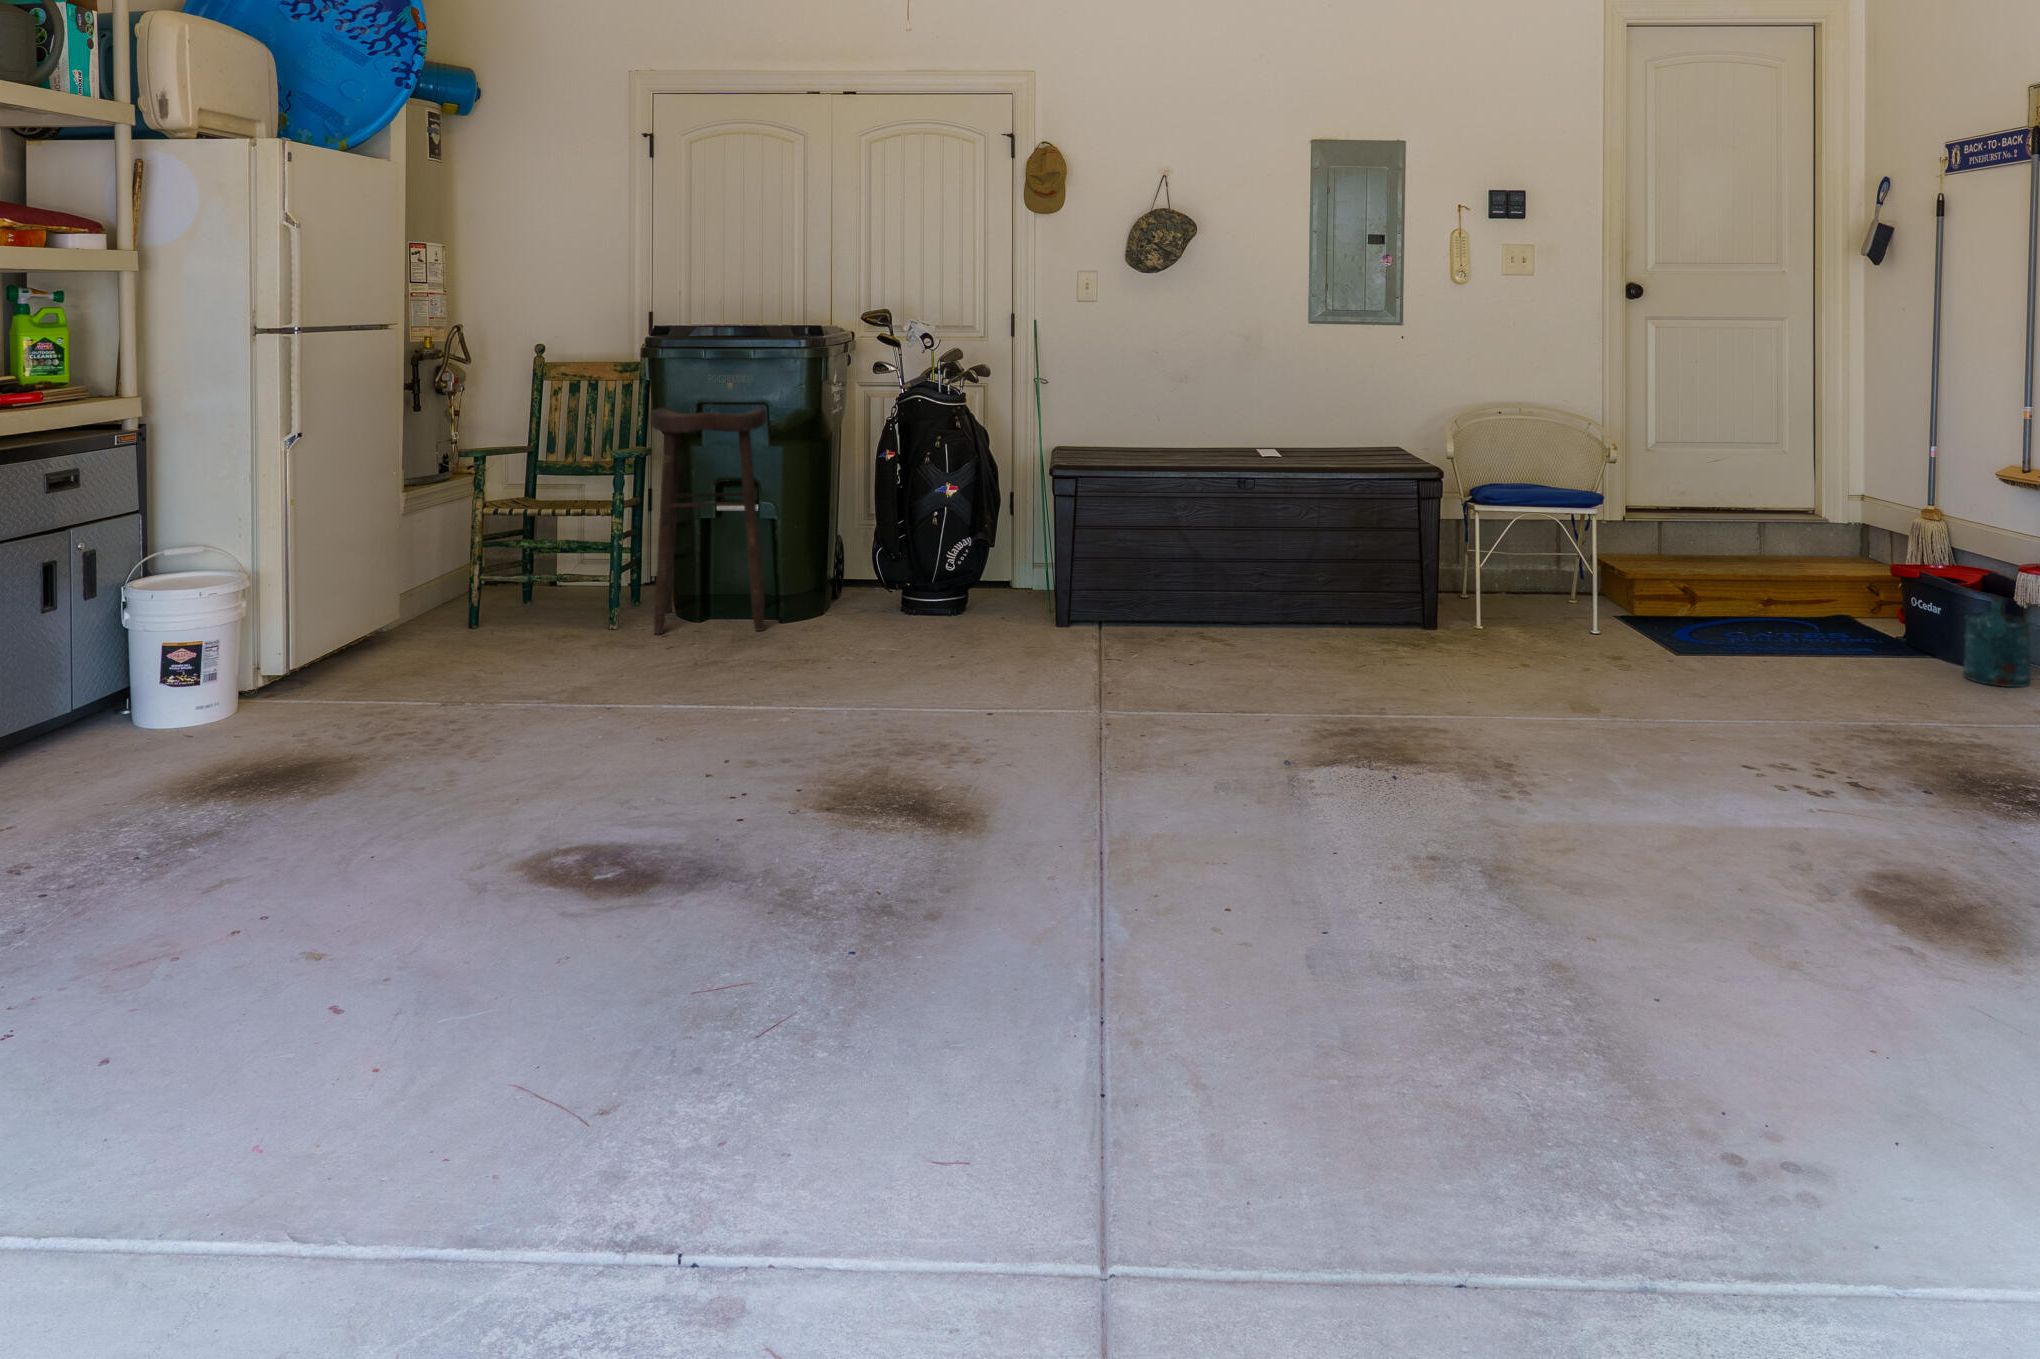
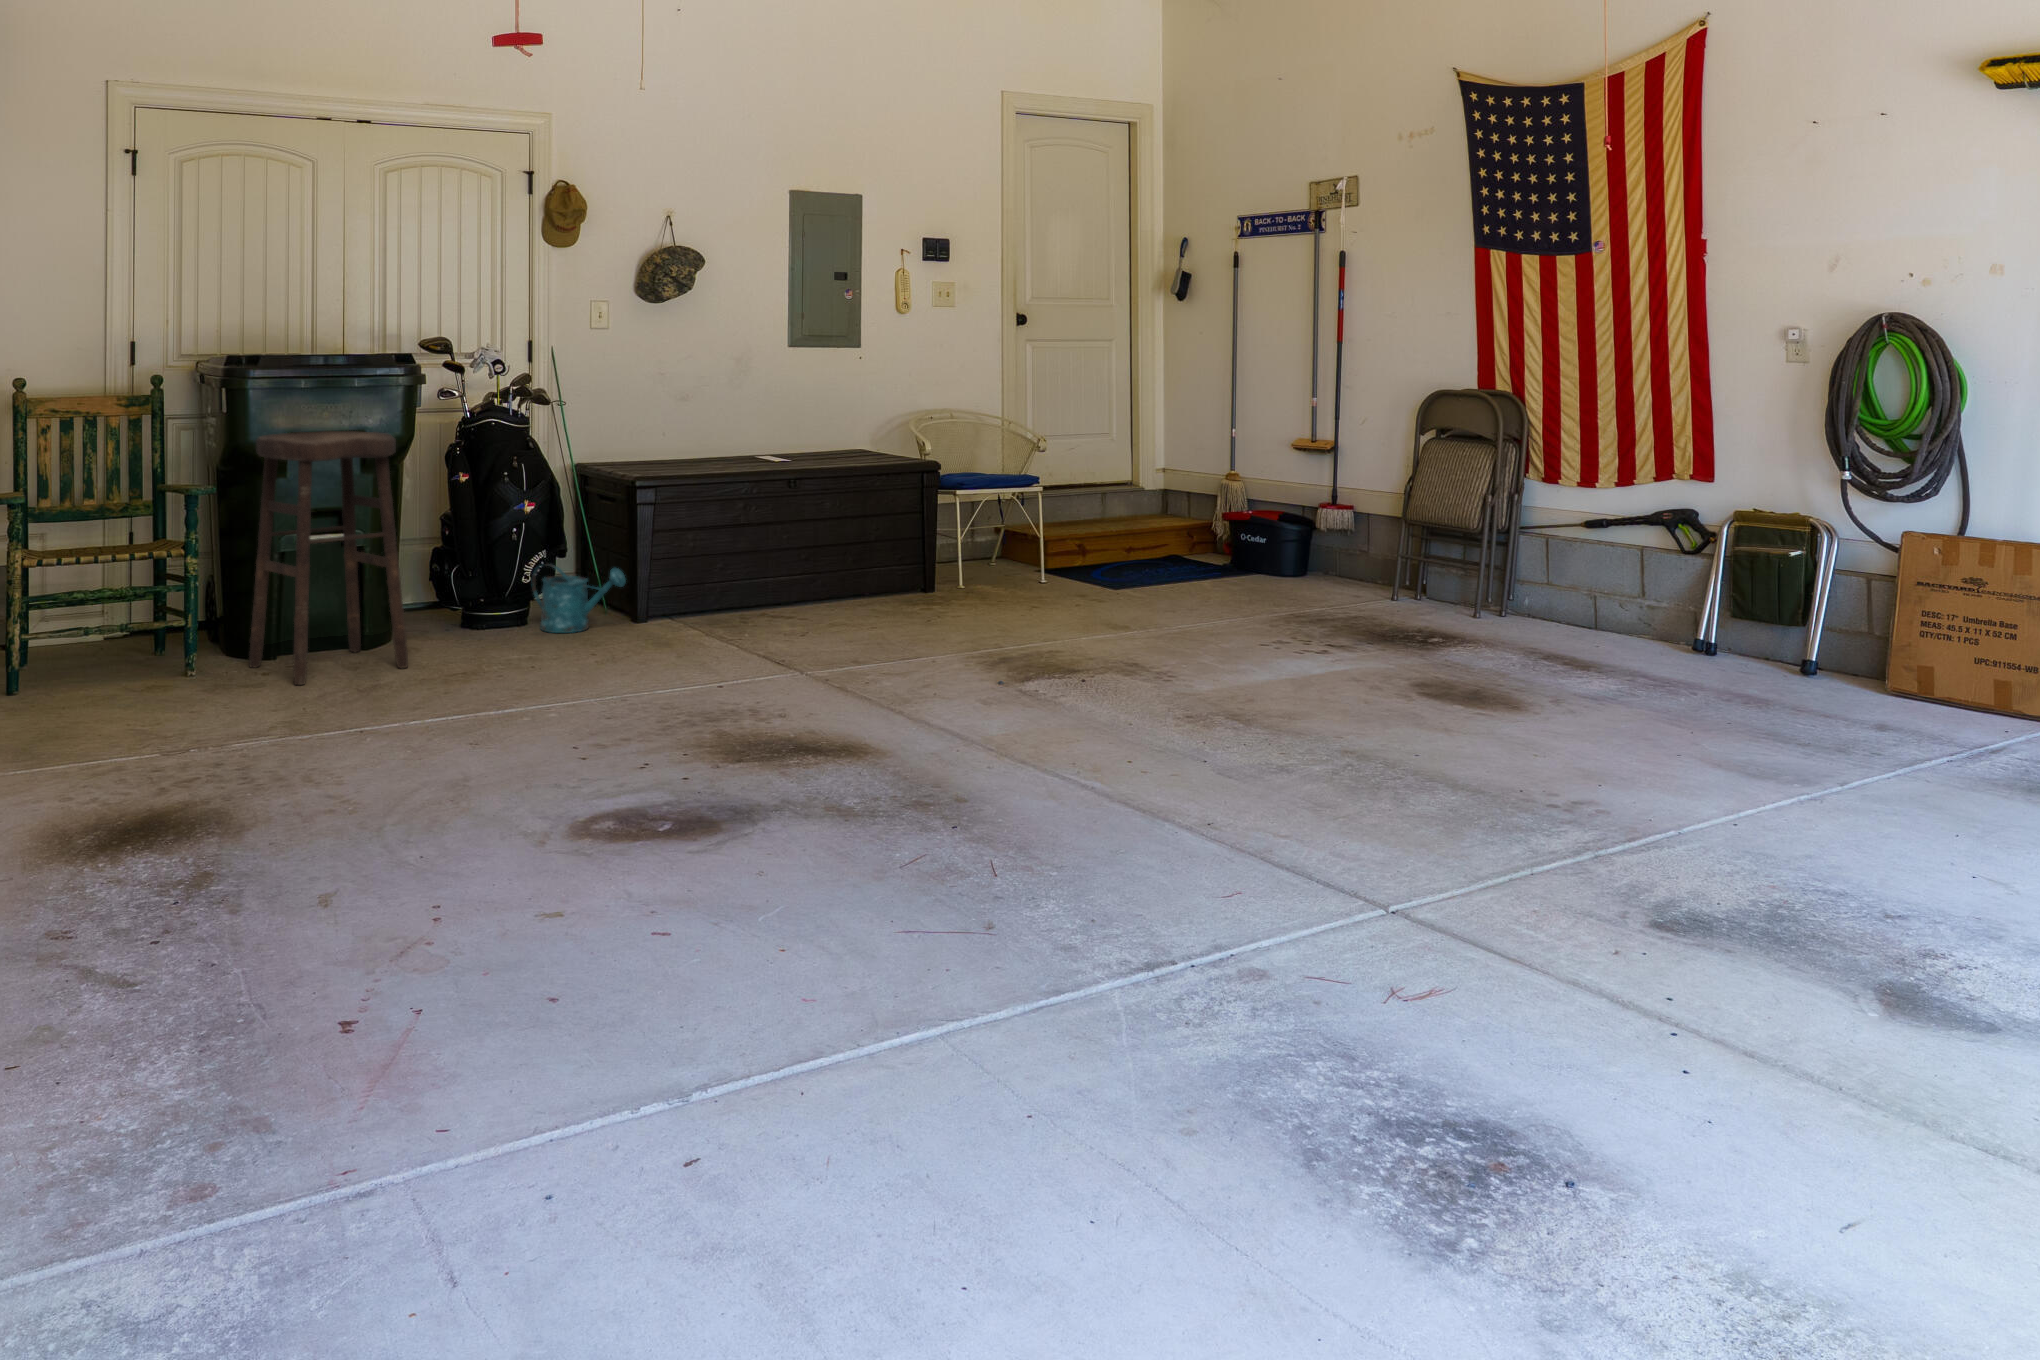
watering can: present [1963,597,2031,687] -> present [531,564,626,633]

